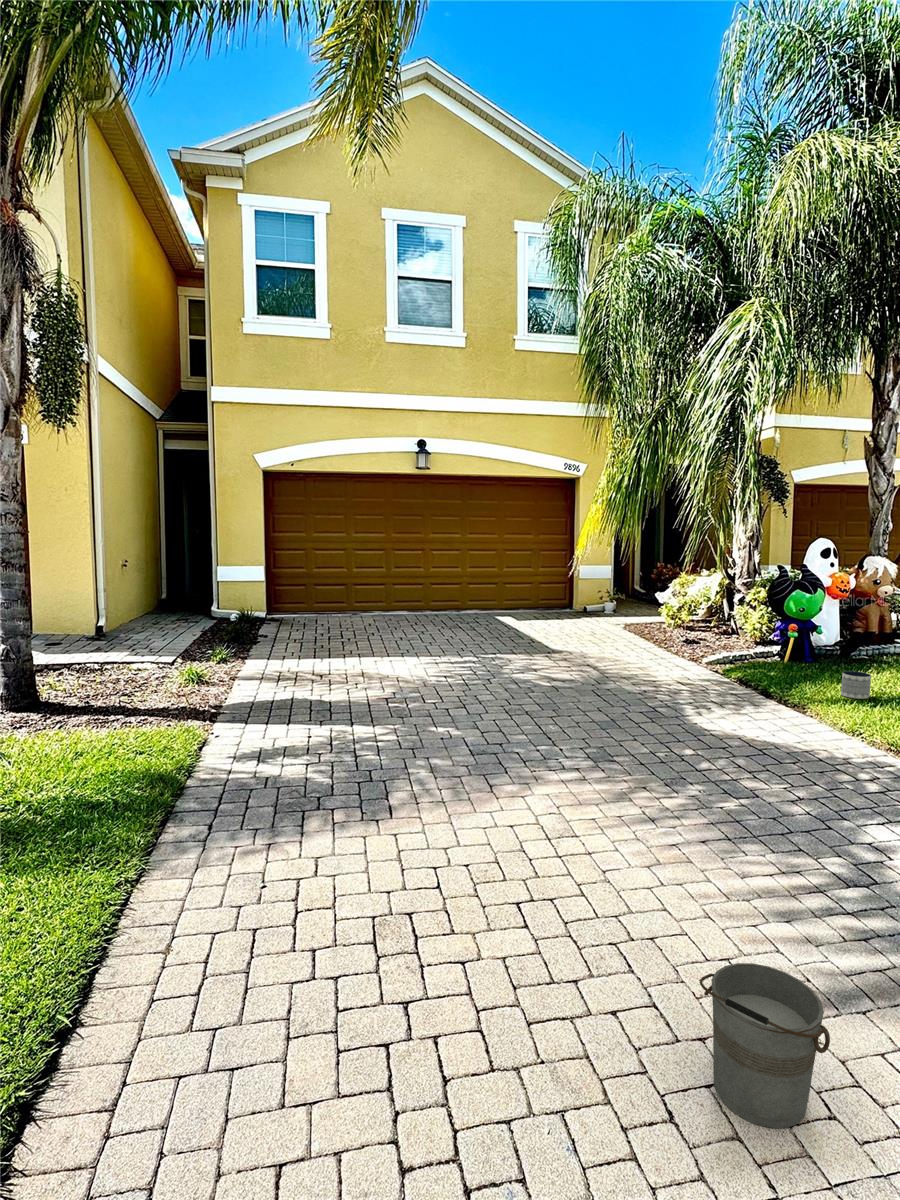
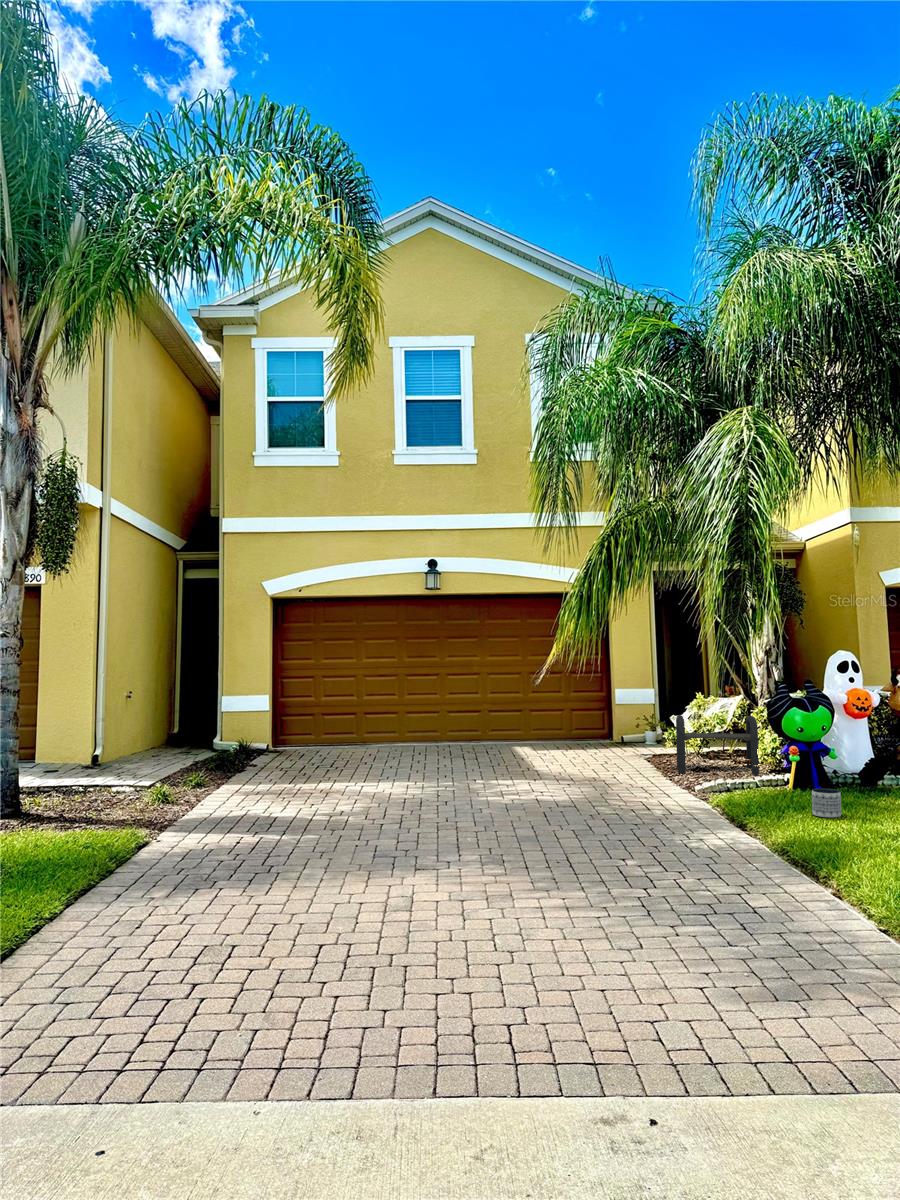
bench: none [659,592,741,647] -> present [676,715,759,775]
bucket: present [699,963,830,1128] -> none [388,960,474,1075]

